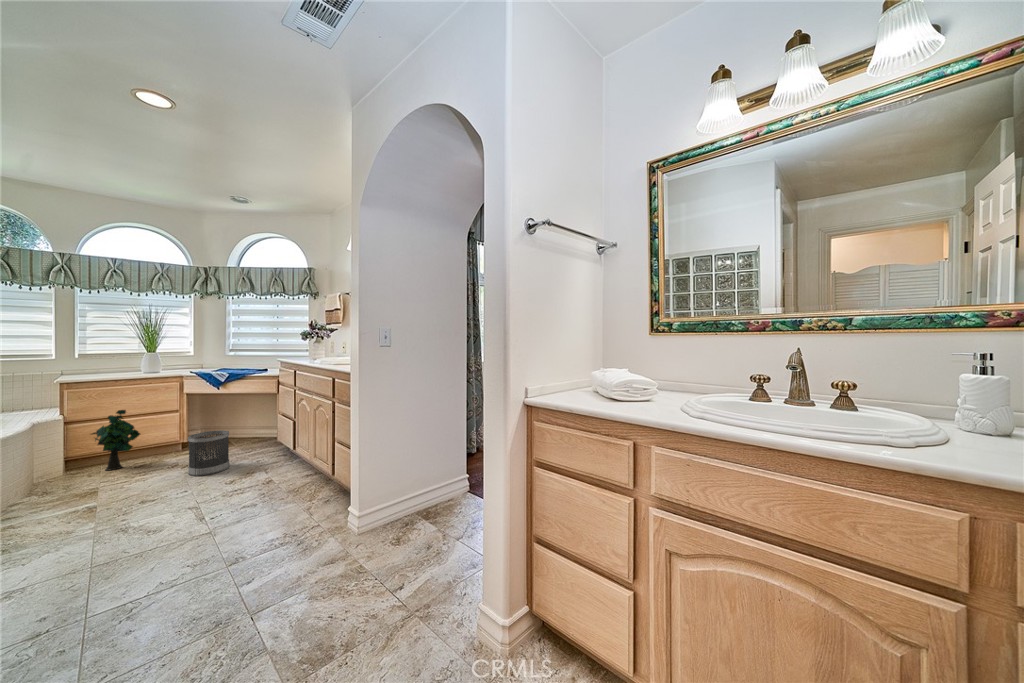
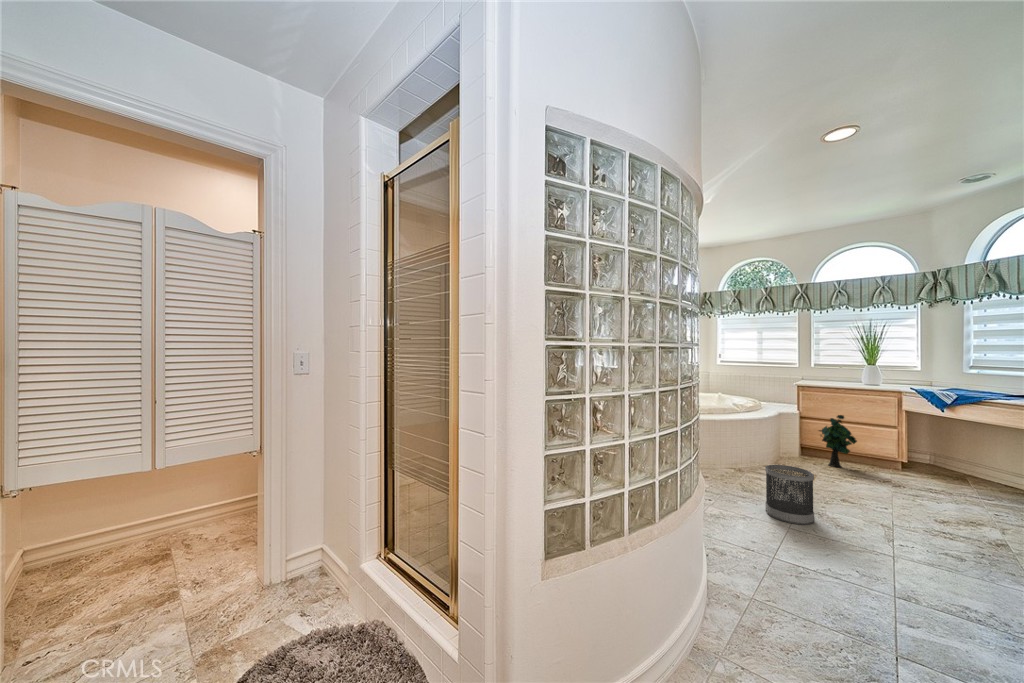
wastebasket: present [188,430,229,476] -> present [765,465,814,525]

